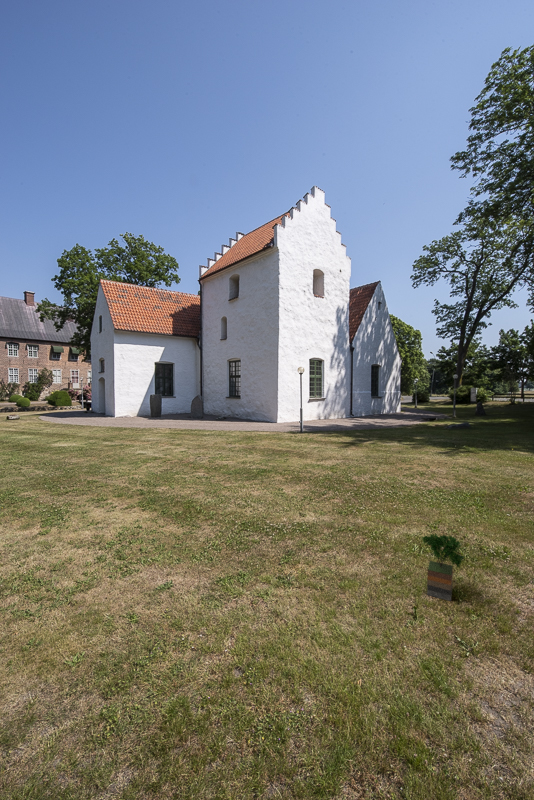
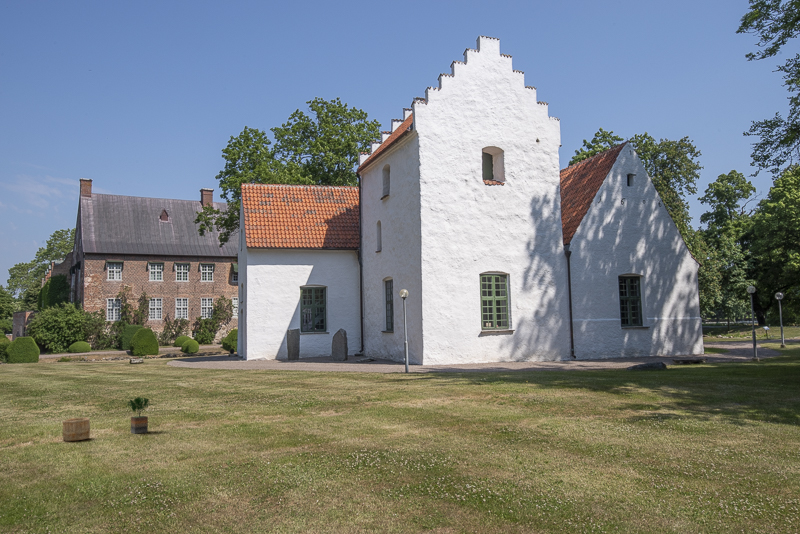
wooden bucket: none [411,605,472,681] -> present [62,417,90,441]

